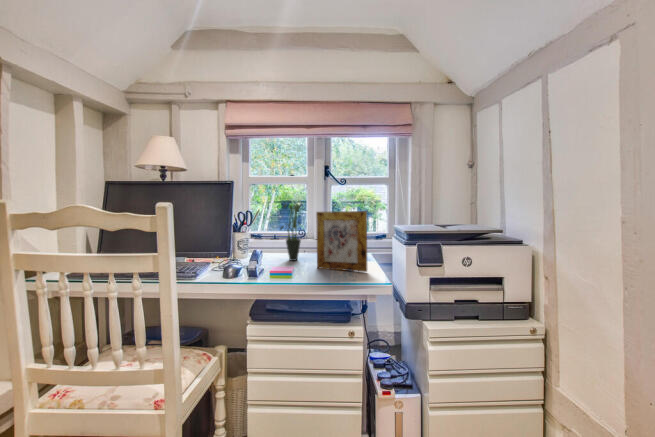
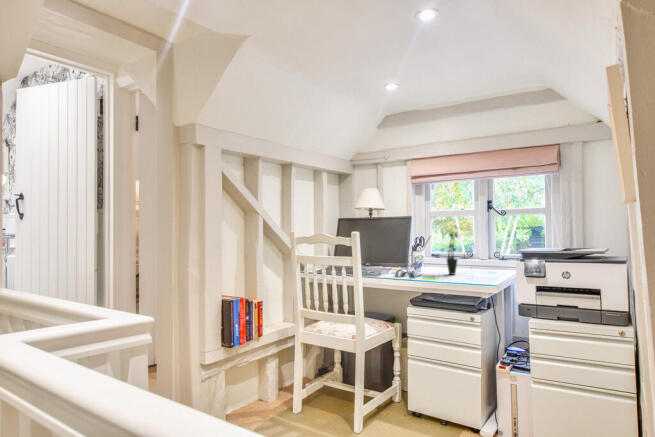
picture frame: present [316,211,367,272] -> none [461,236,494,280]

